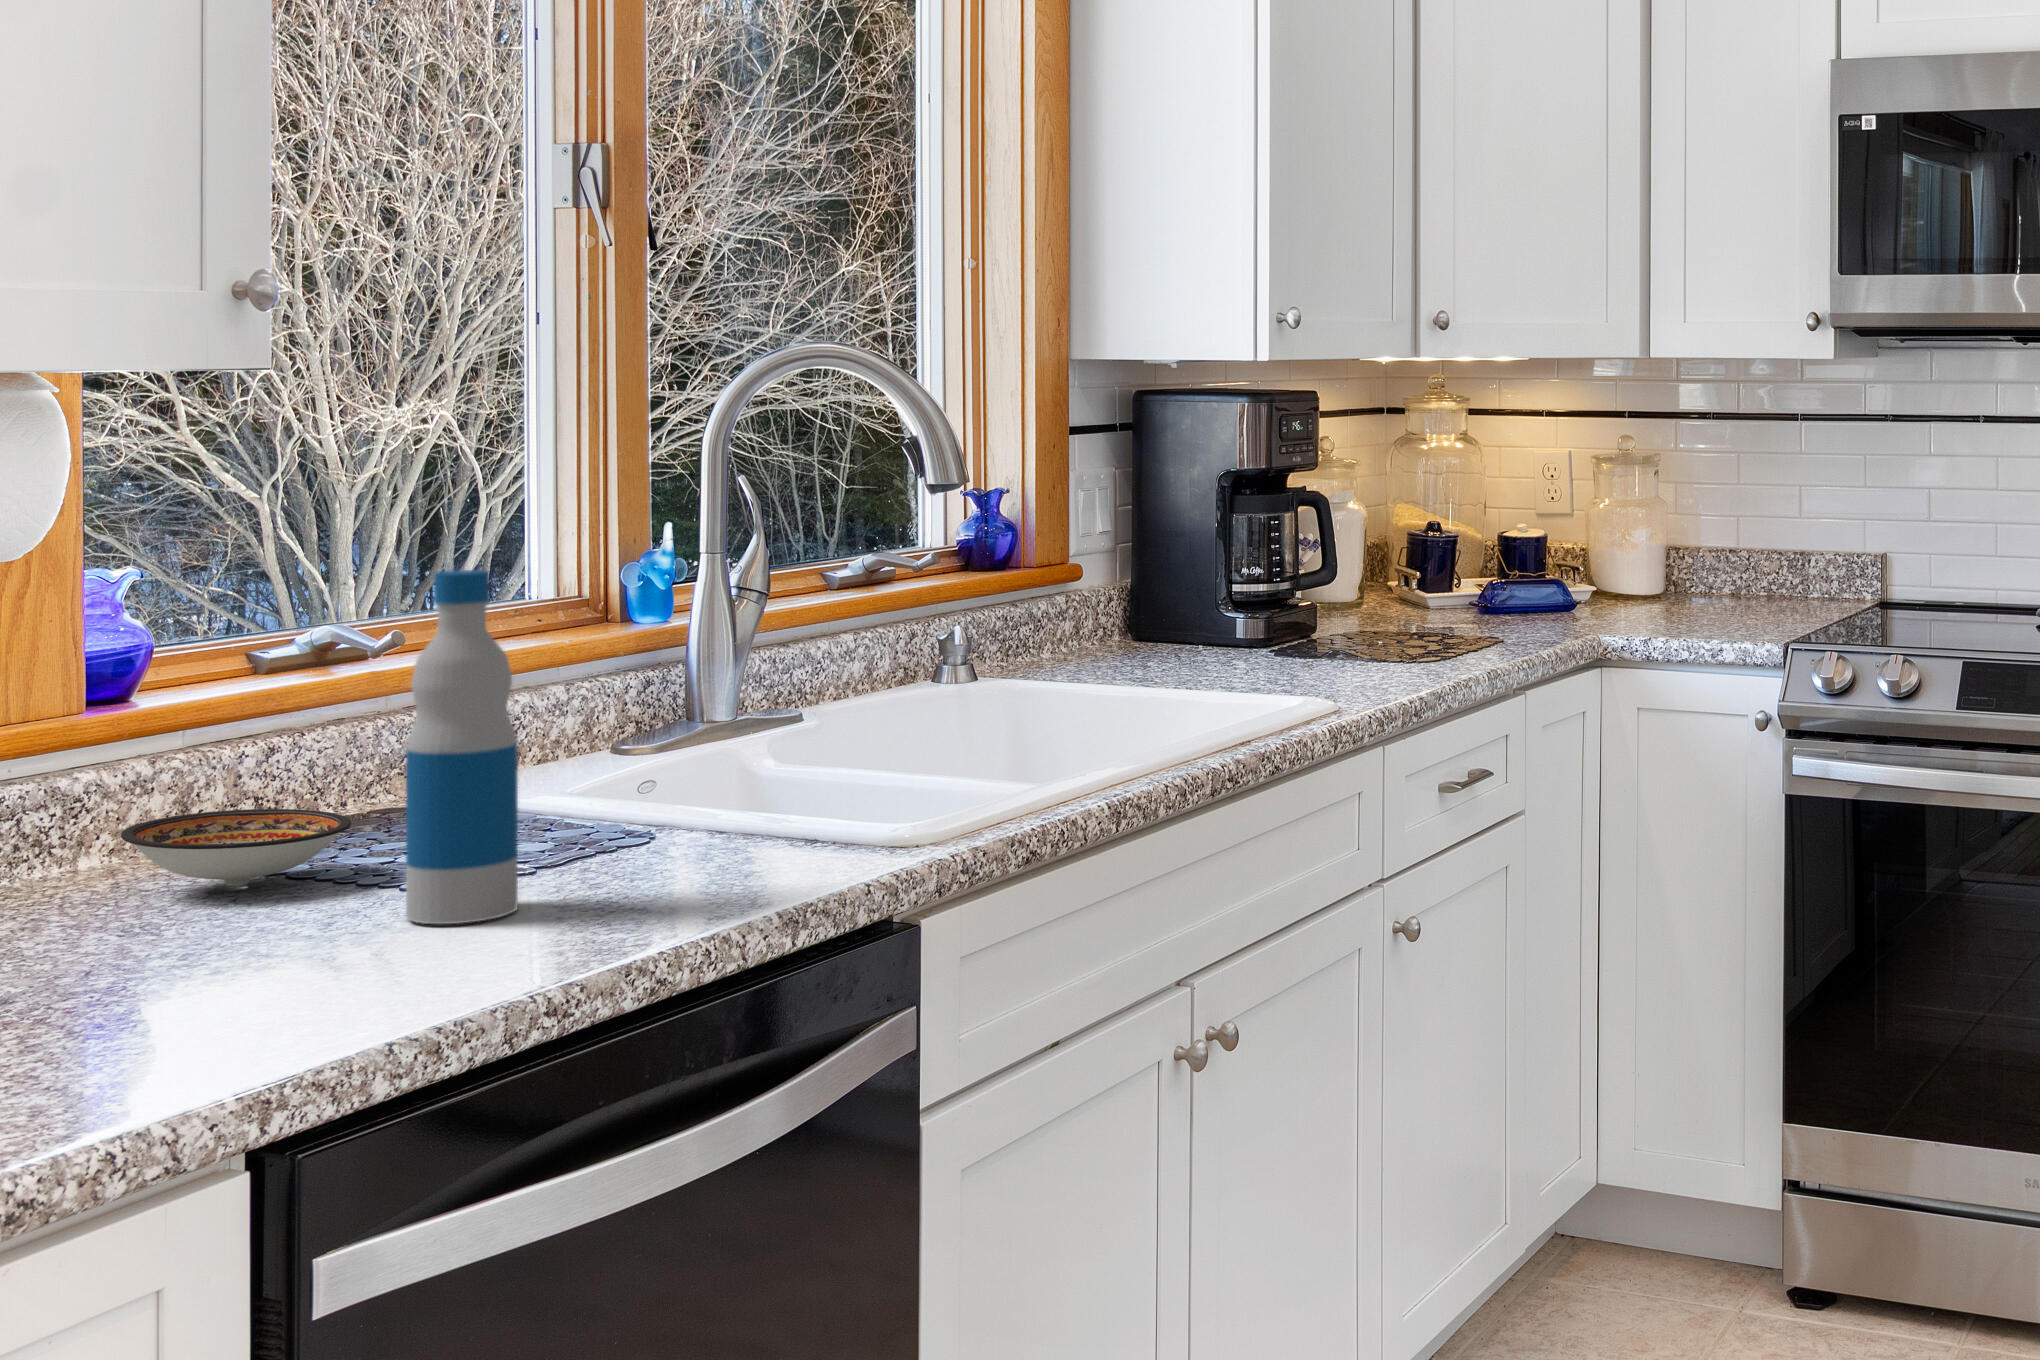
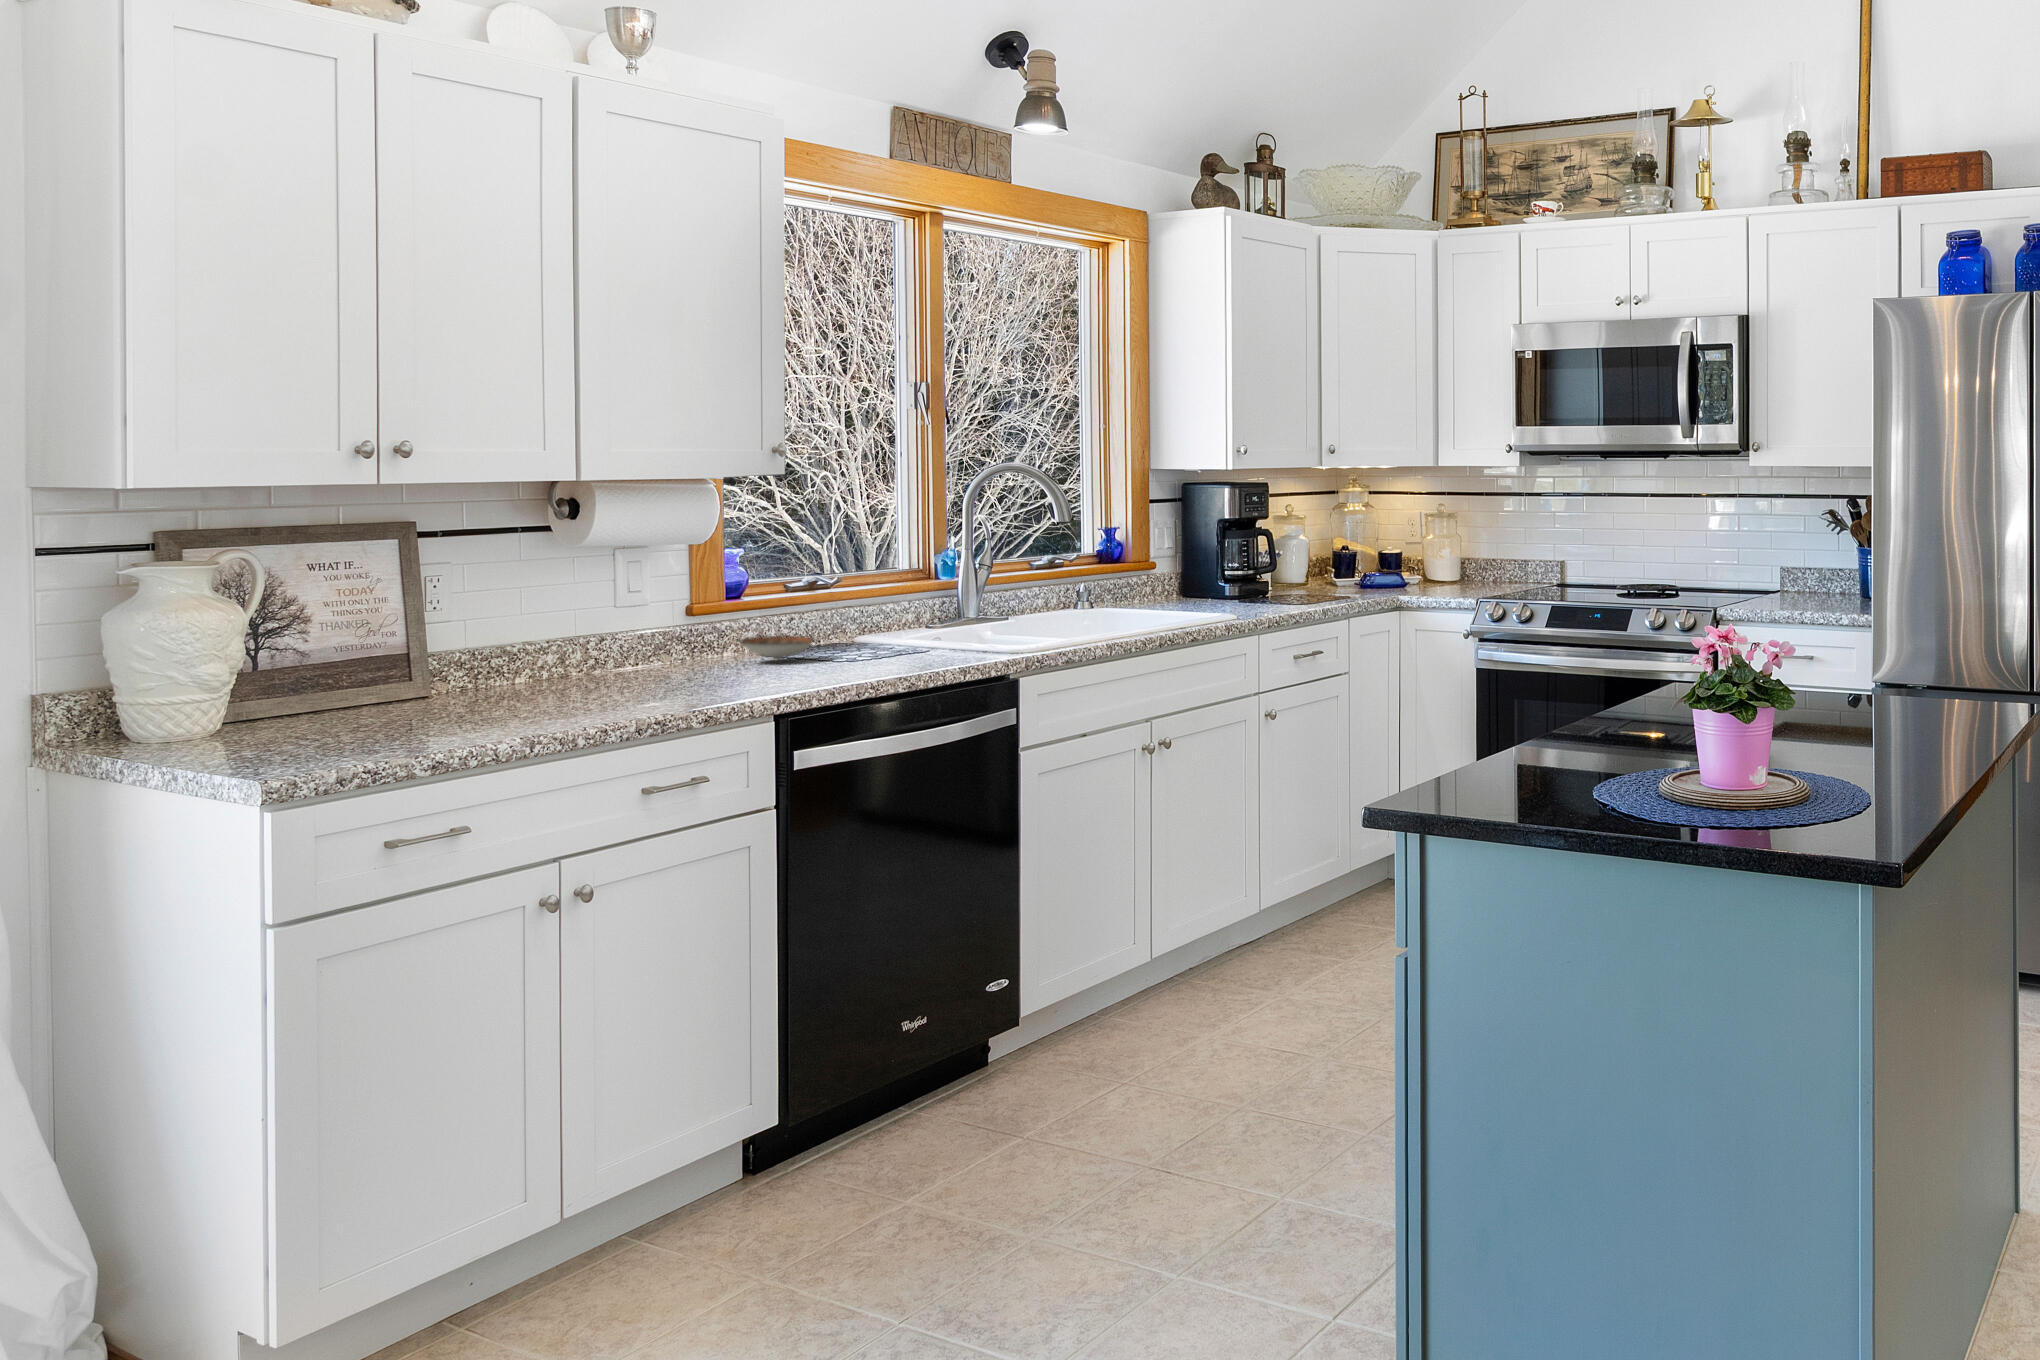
bottle: present [406,570,518,924] -> none [832,548,870,668]

